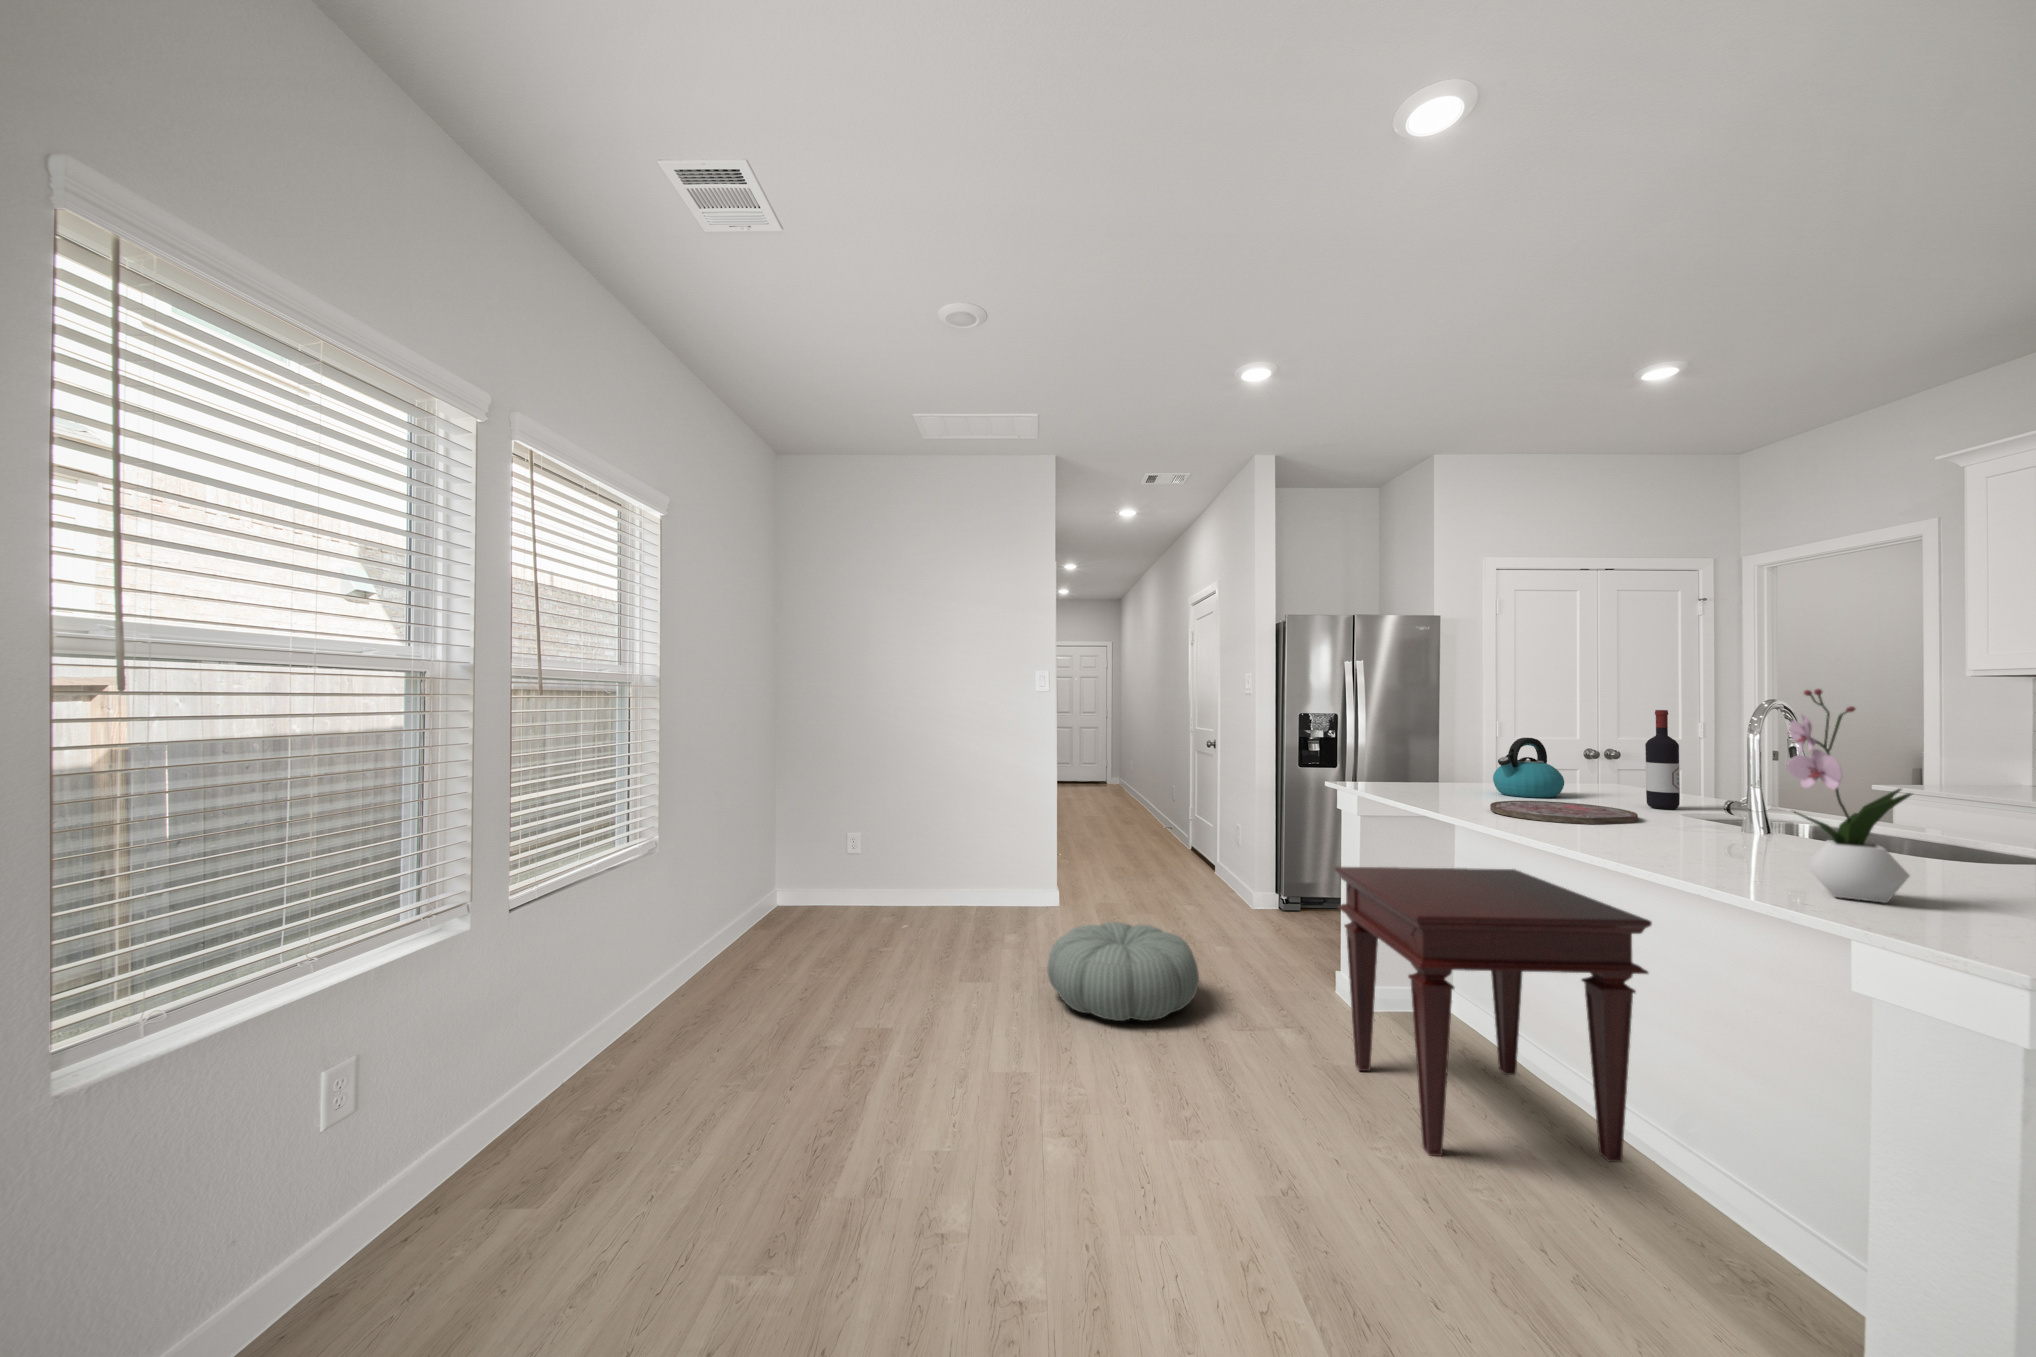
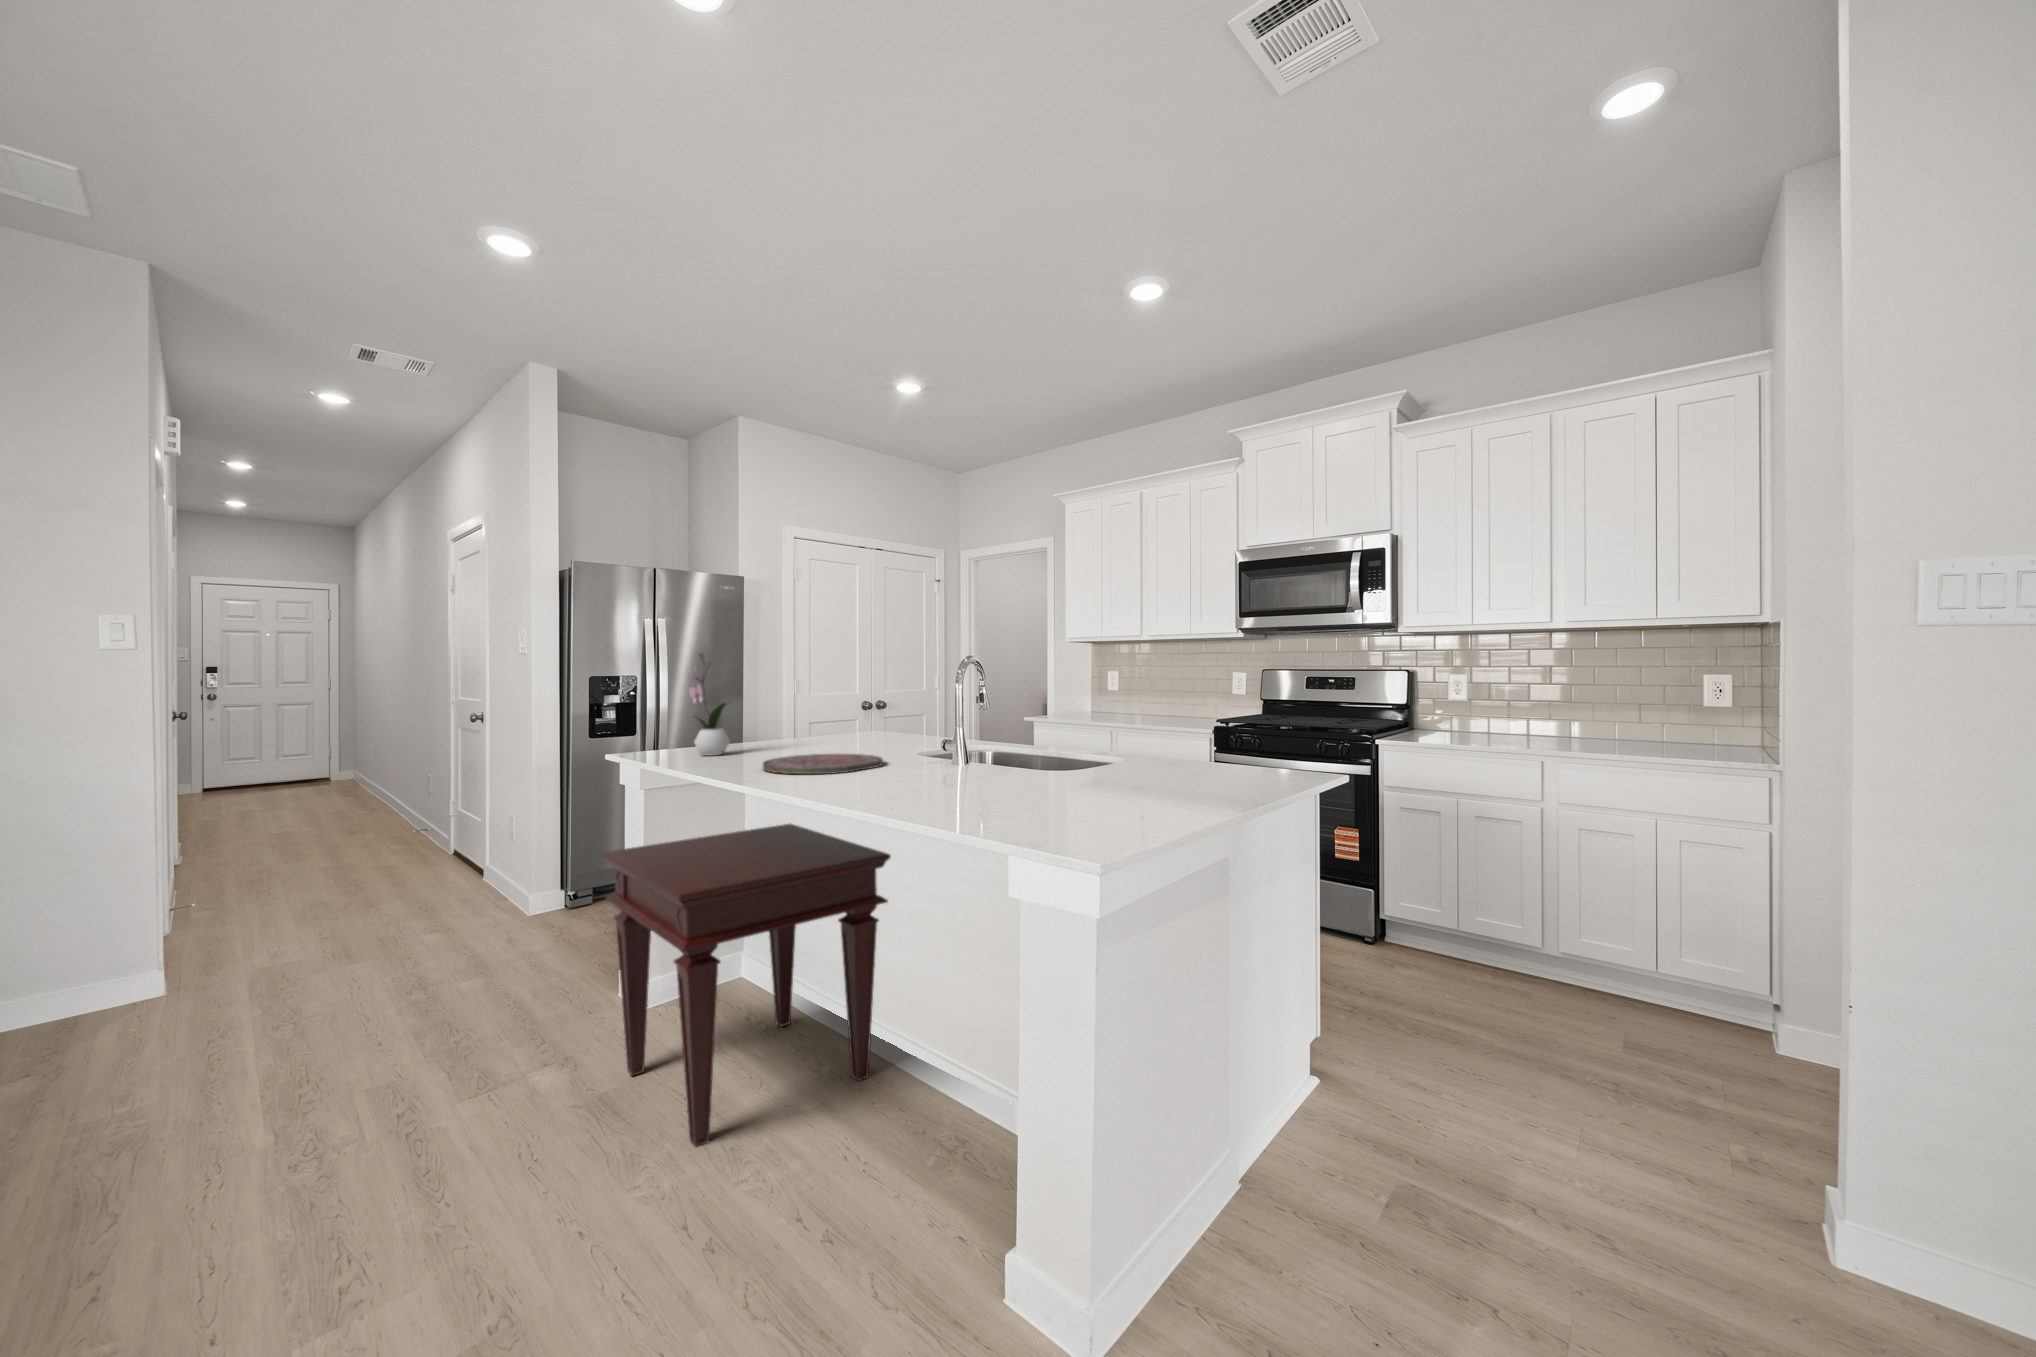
flower arrangement: present [1787,689,1912,903] -> present [689,653,730,756]
wine bottle: present [1645,710,1680,809] -> none [893,664,916,752]
kettle: present [1493,738,1564,798] -> none [773,693,833,752]
pouf: present [1047,922,1199,1021] -> none [134,975,424,1139]

